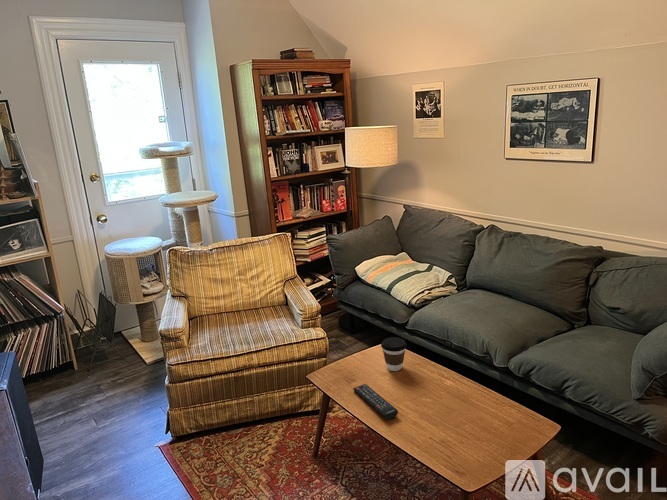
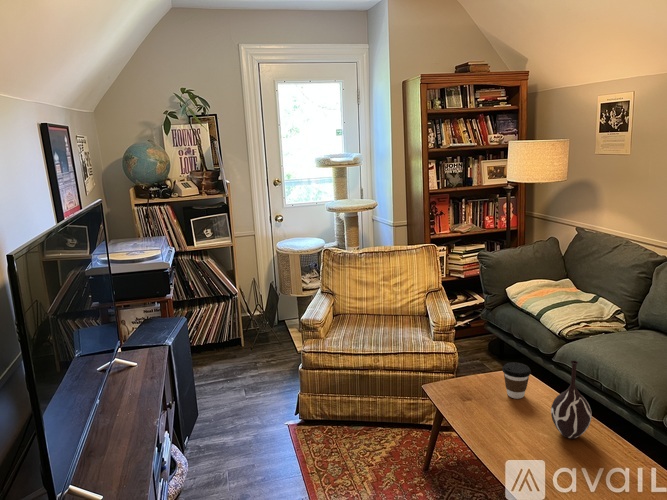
vase: none [434,328,468,398] -> present [551,361,592,439]
remote control: present [353,384,398,419] -> none [463,404,502,443]

